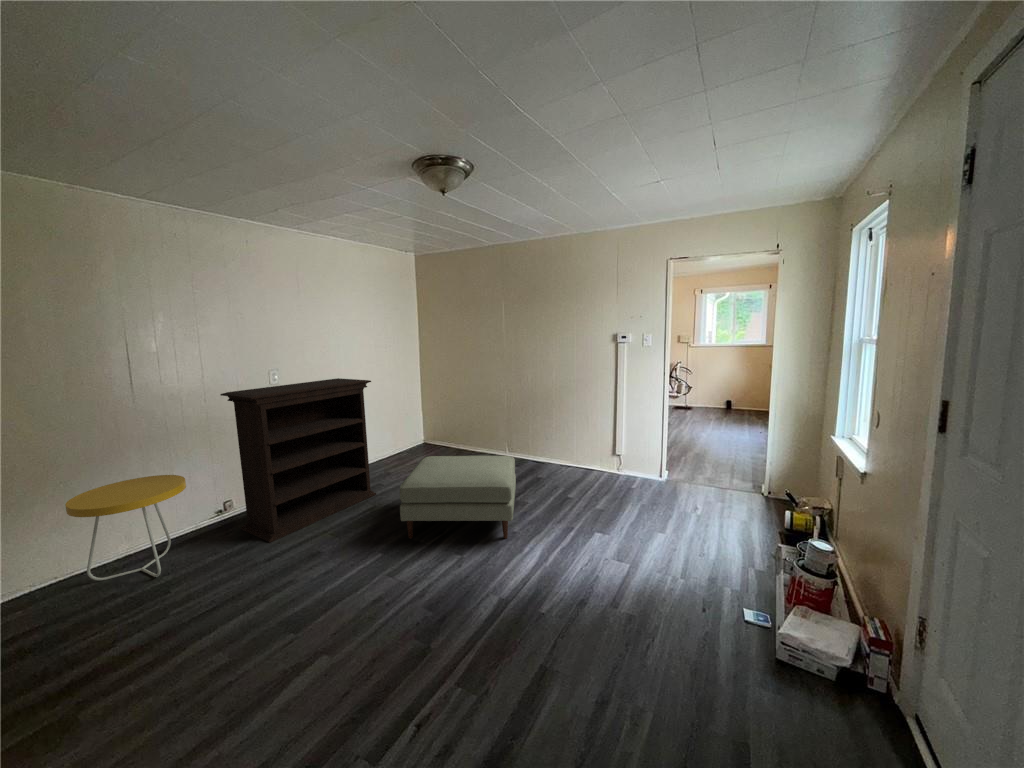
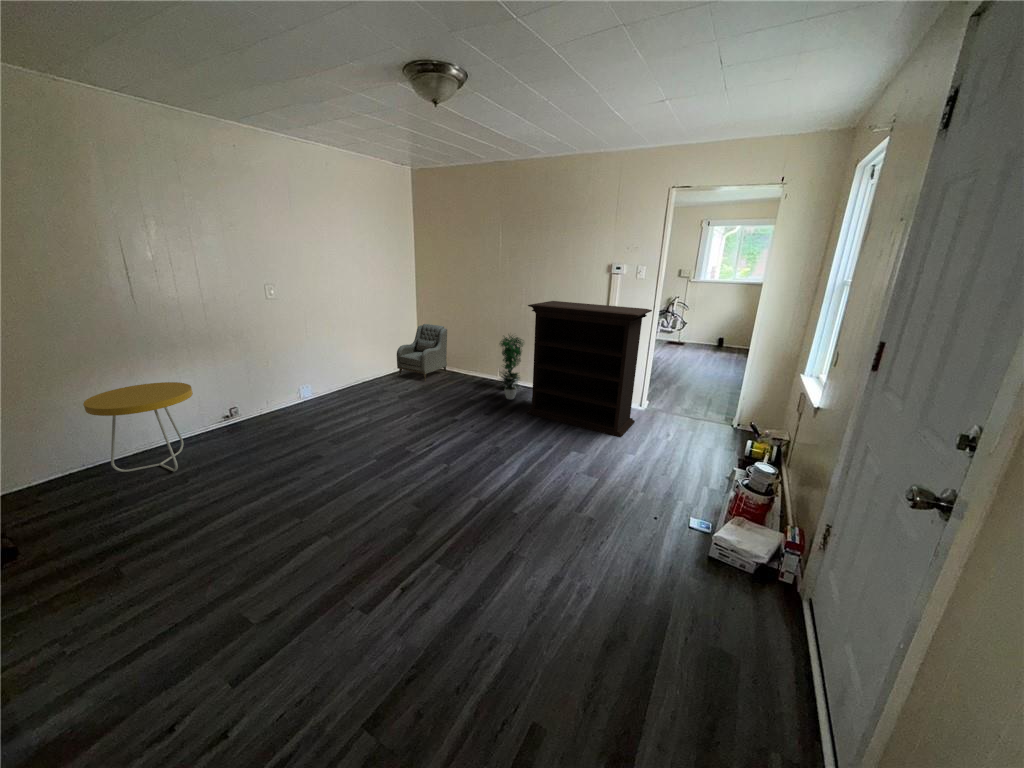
bookshelf: present [220,378,376,543] -> present [527,301,652,437]
armchair: none [402,386,453,460] -> present [397,324,447,381]
potted plant: none [506,404,534,475] -> present [499,335,524,399]
ottoman: present [400,456,516,539] -> none [393,377,503,454]

